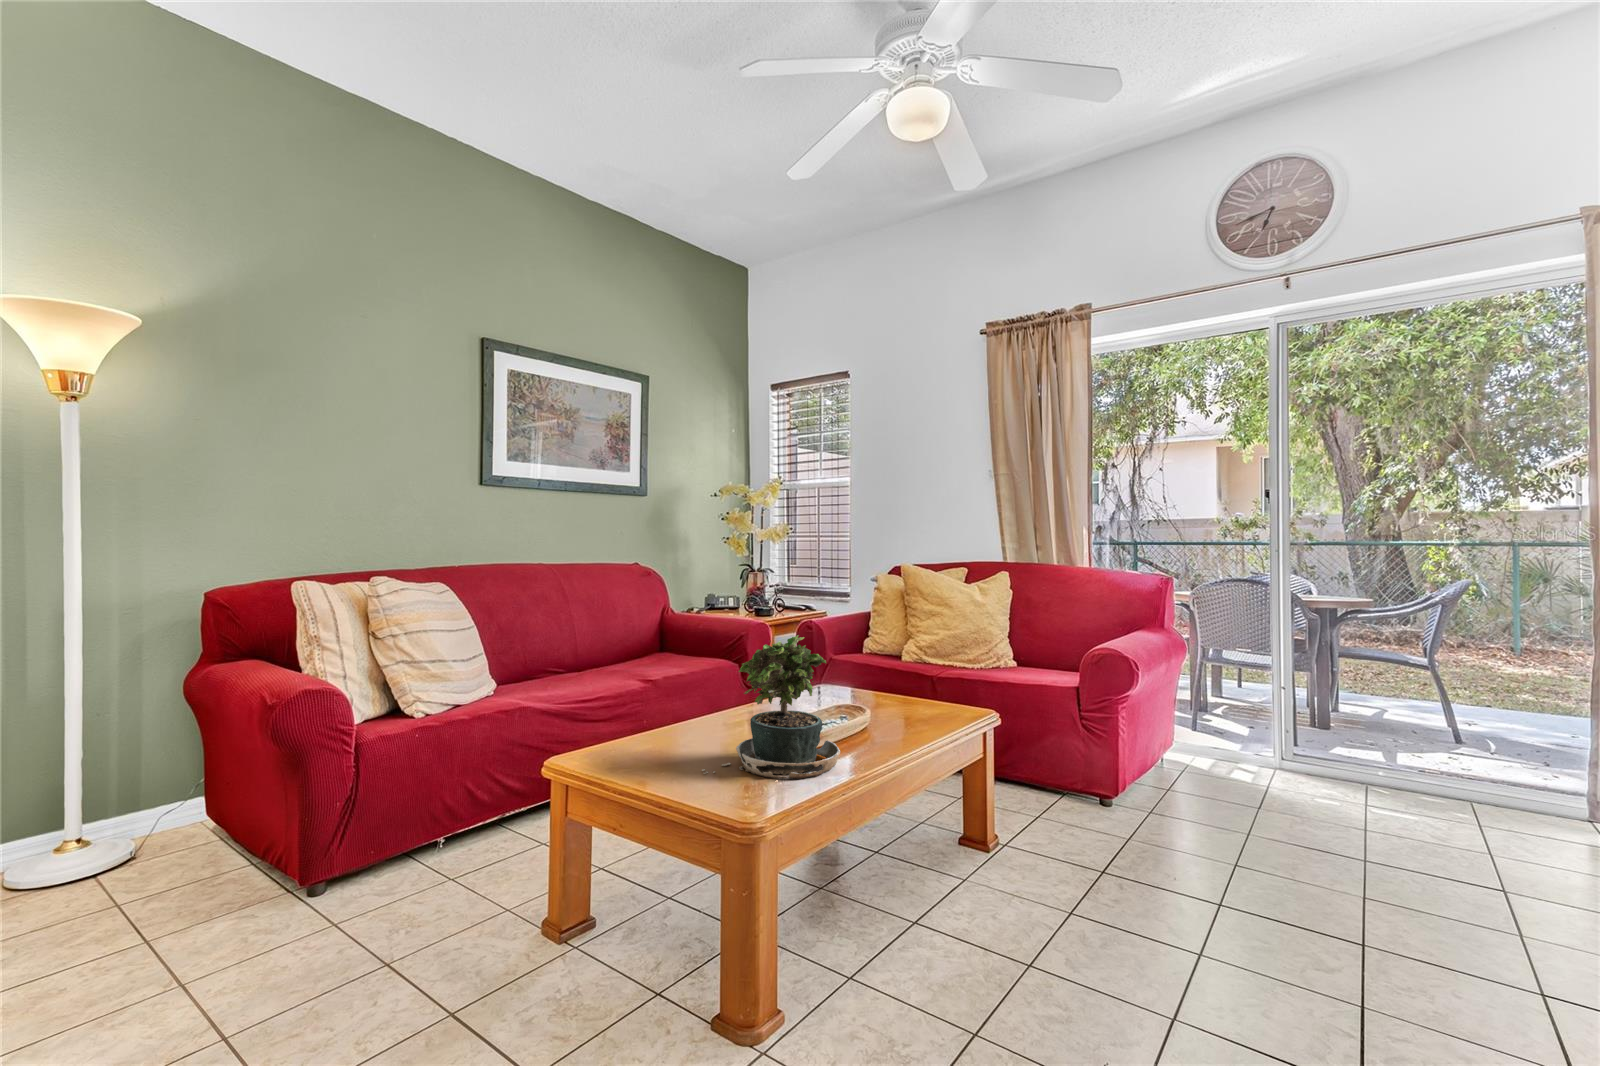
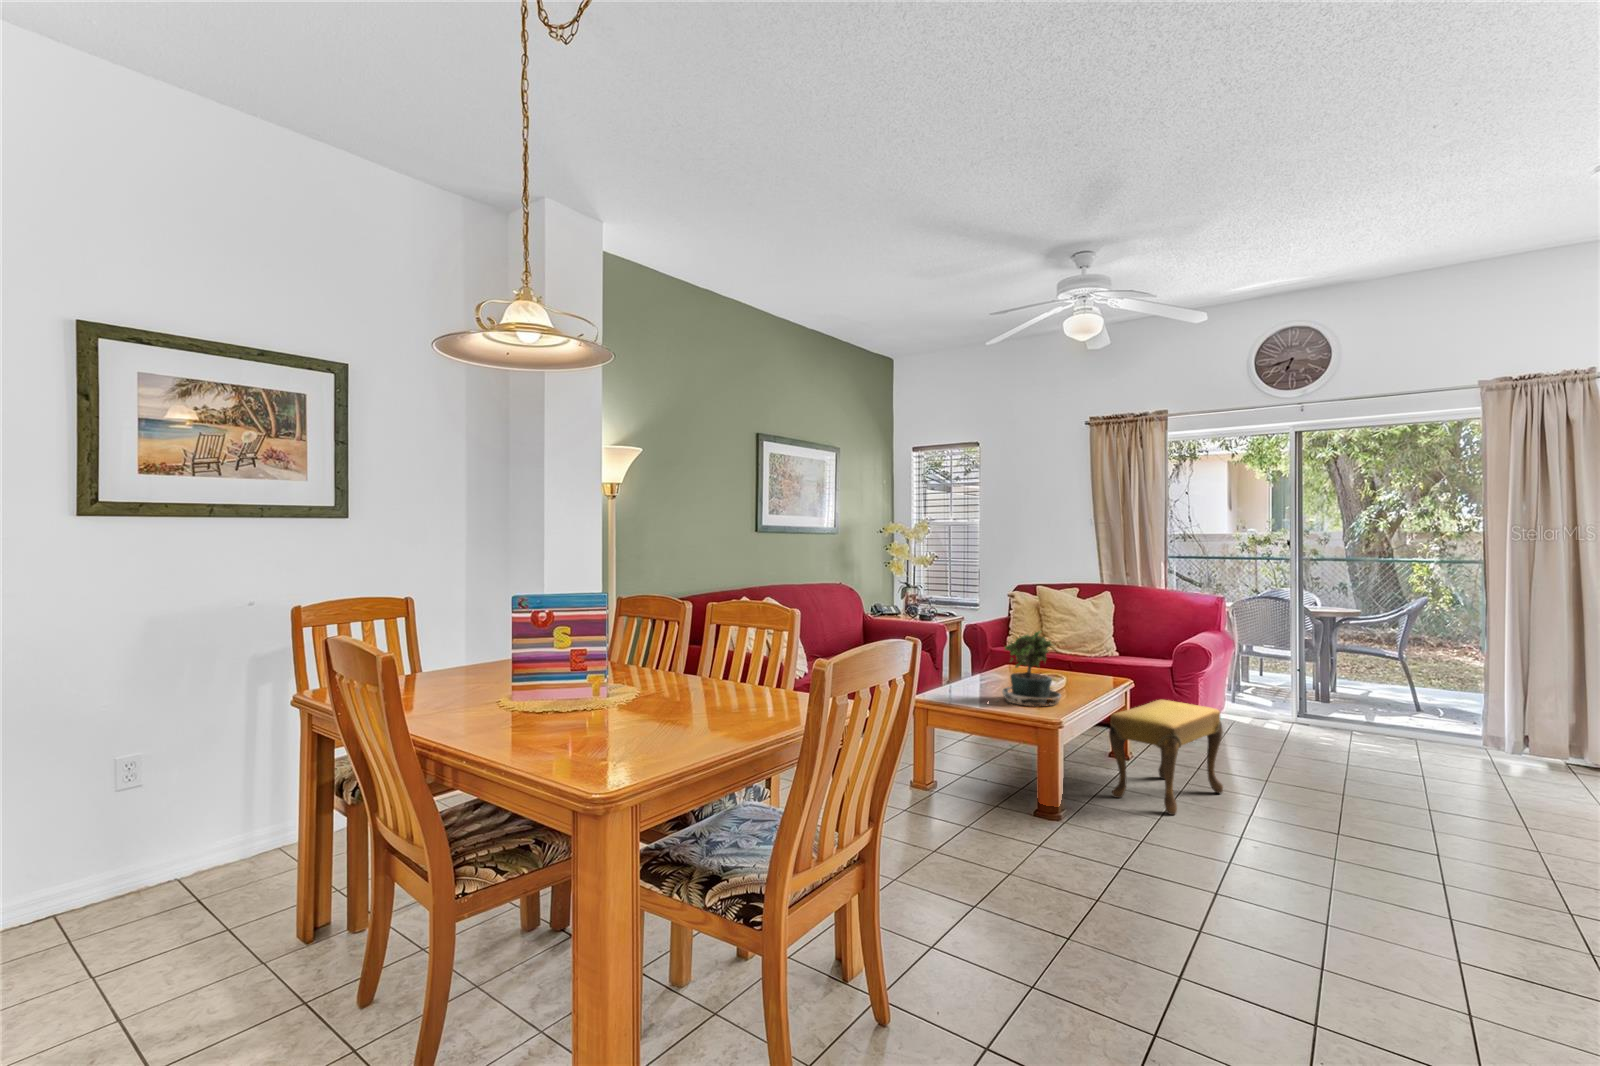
footstool: none [919,755,1135,1004] -> present [1109,700,1223,815]

